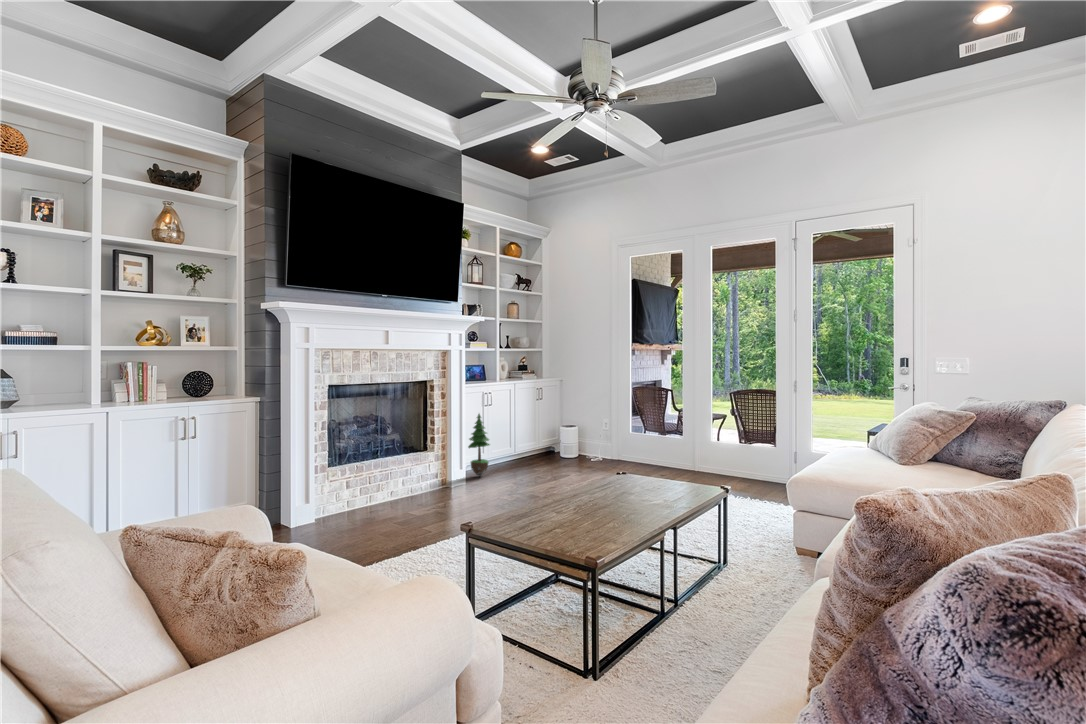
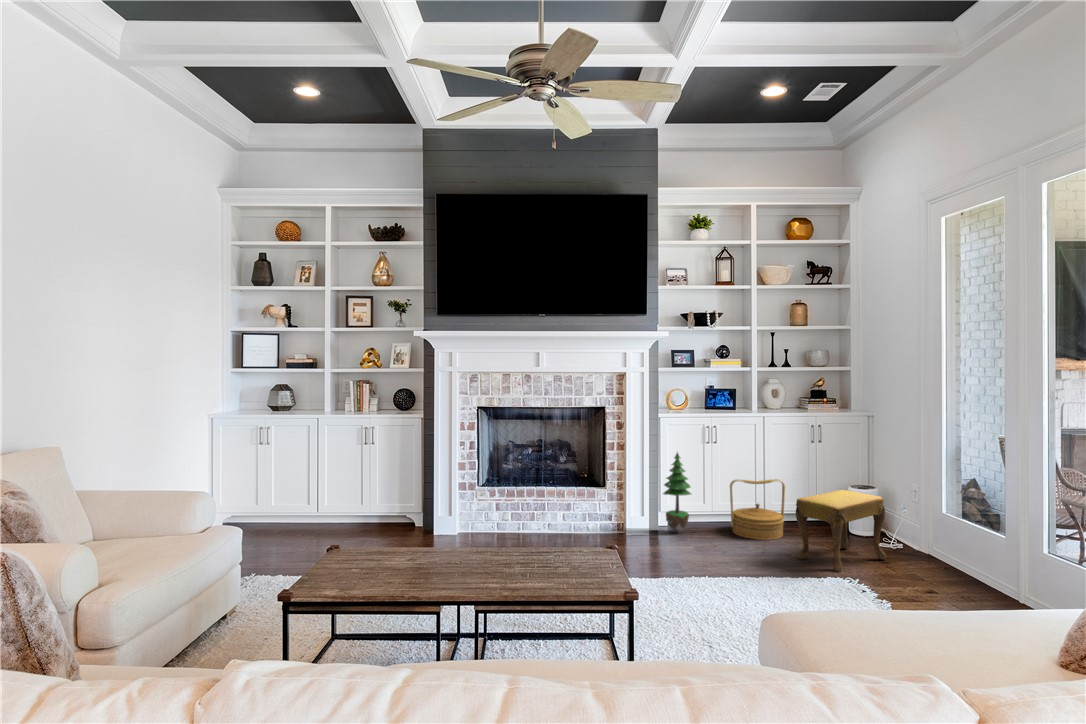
footstool: none [570,424,603,472] -> present [796,490,886,572]
woven basket: none [503,426,538,469] -> present [730,479,785,540]

